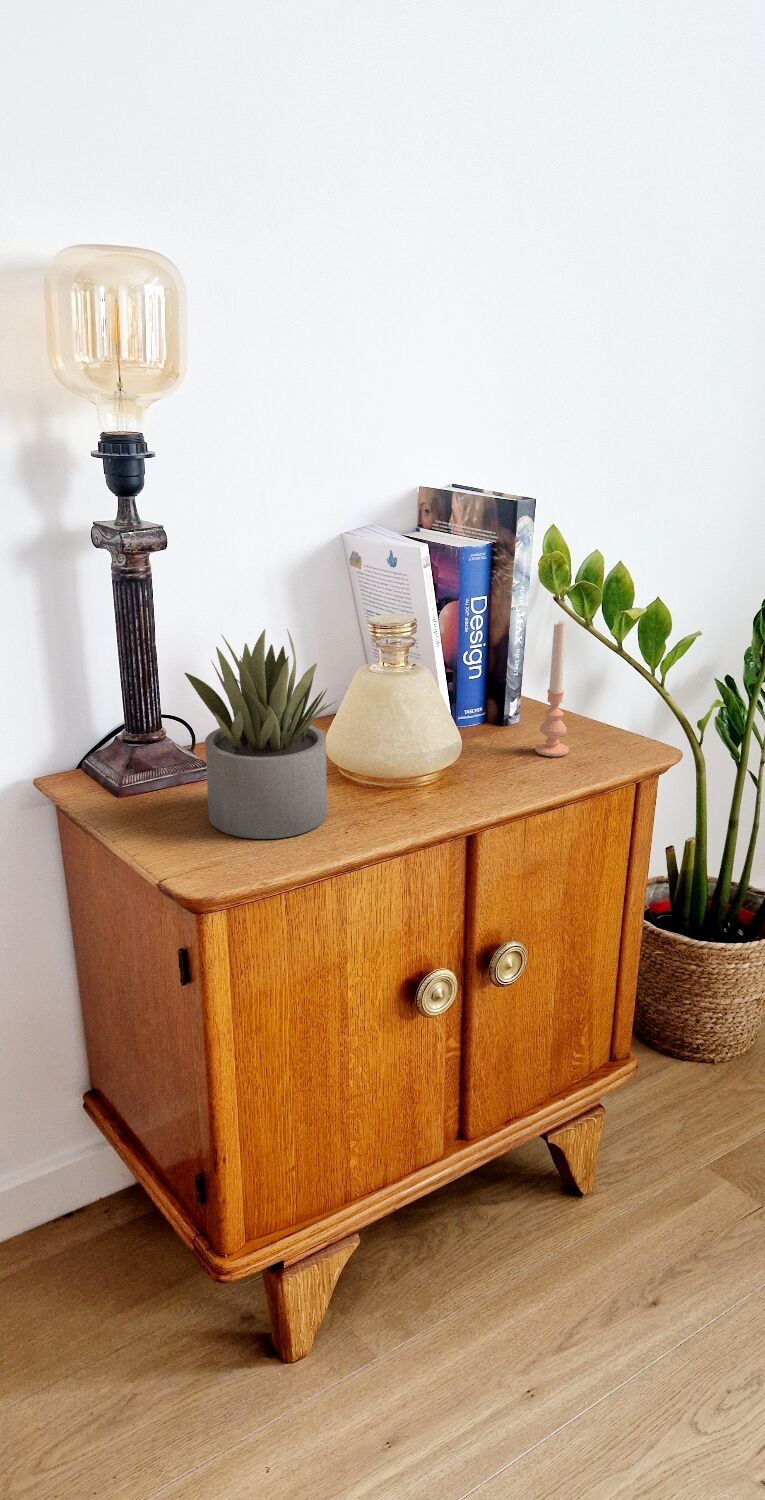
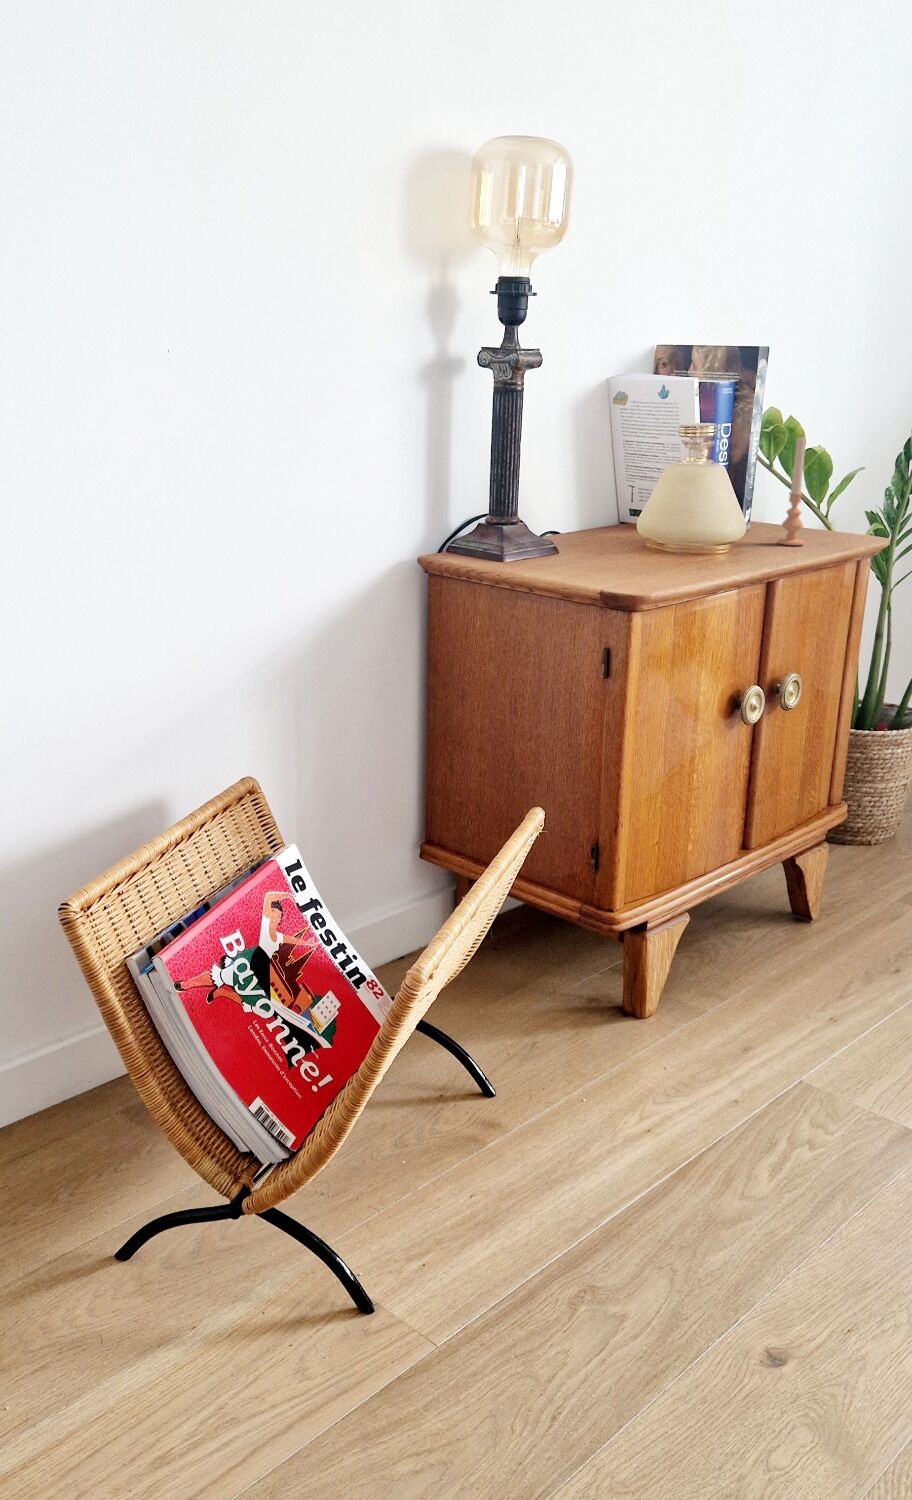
succulent plant: present [185,629,336,839] -> none [581,422,686,580]

